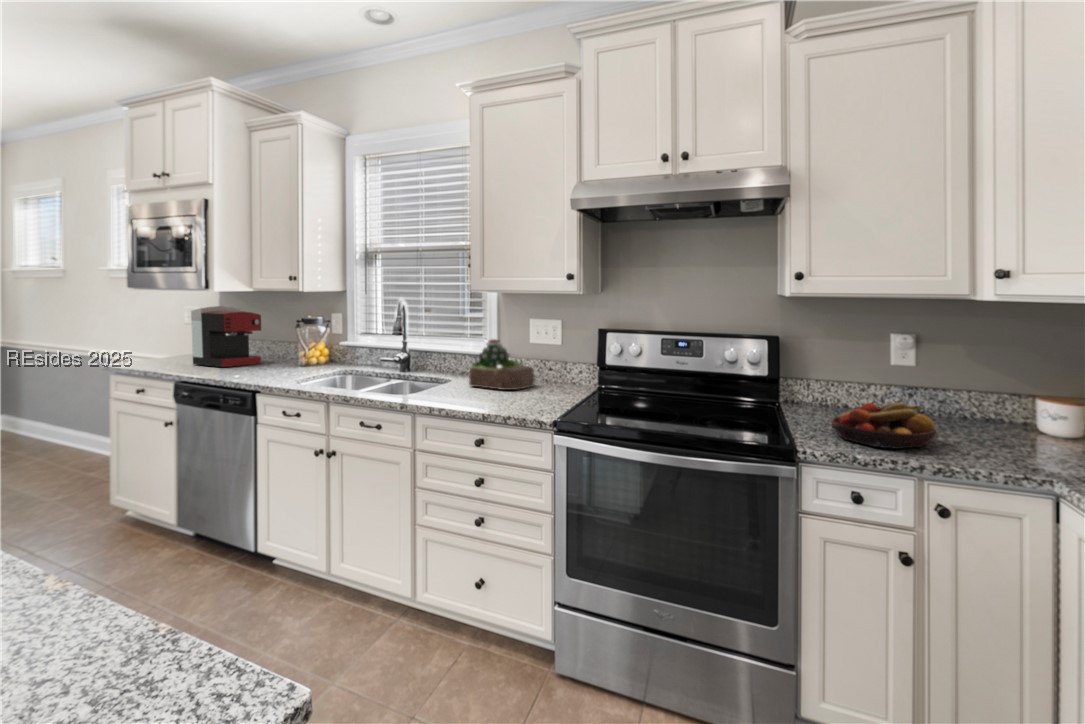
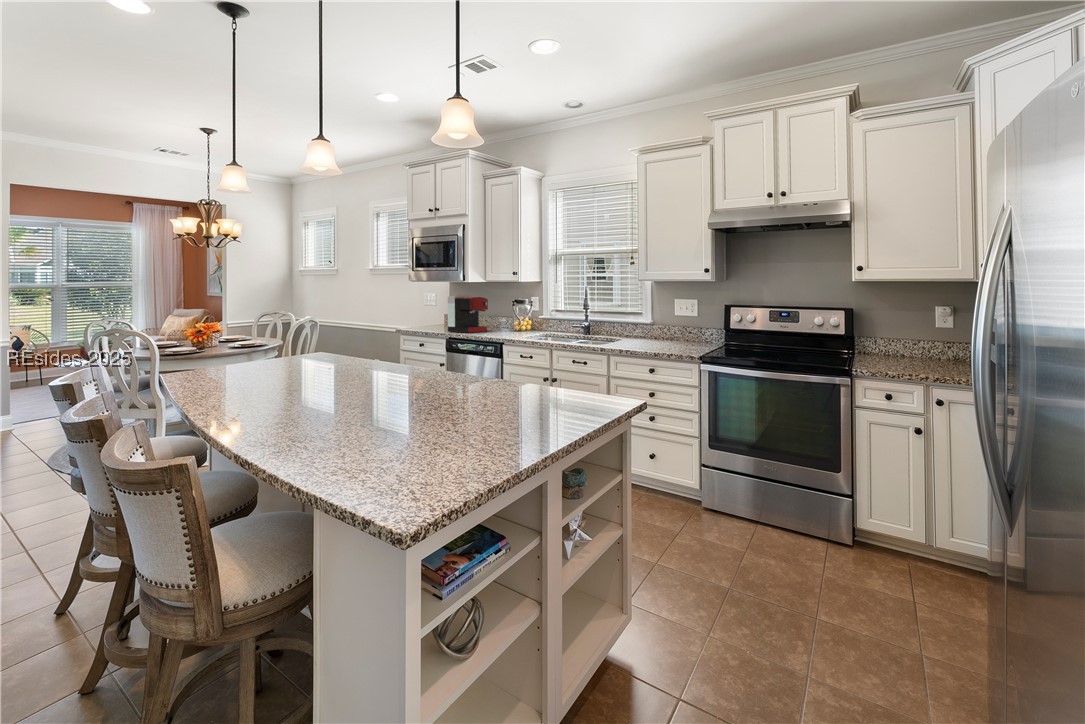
succulent plant: present [469,339,534,390] -> none [636,312,679,344]
fruit bowl: present [831,402,936,449] -> none [879,344,945,370]

